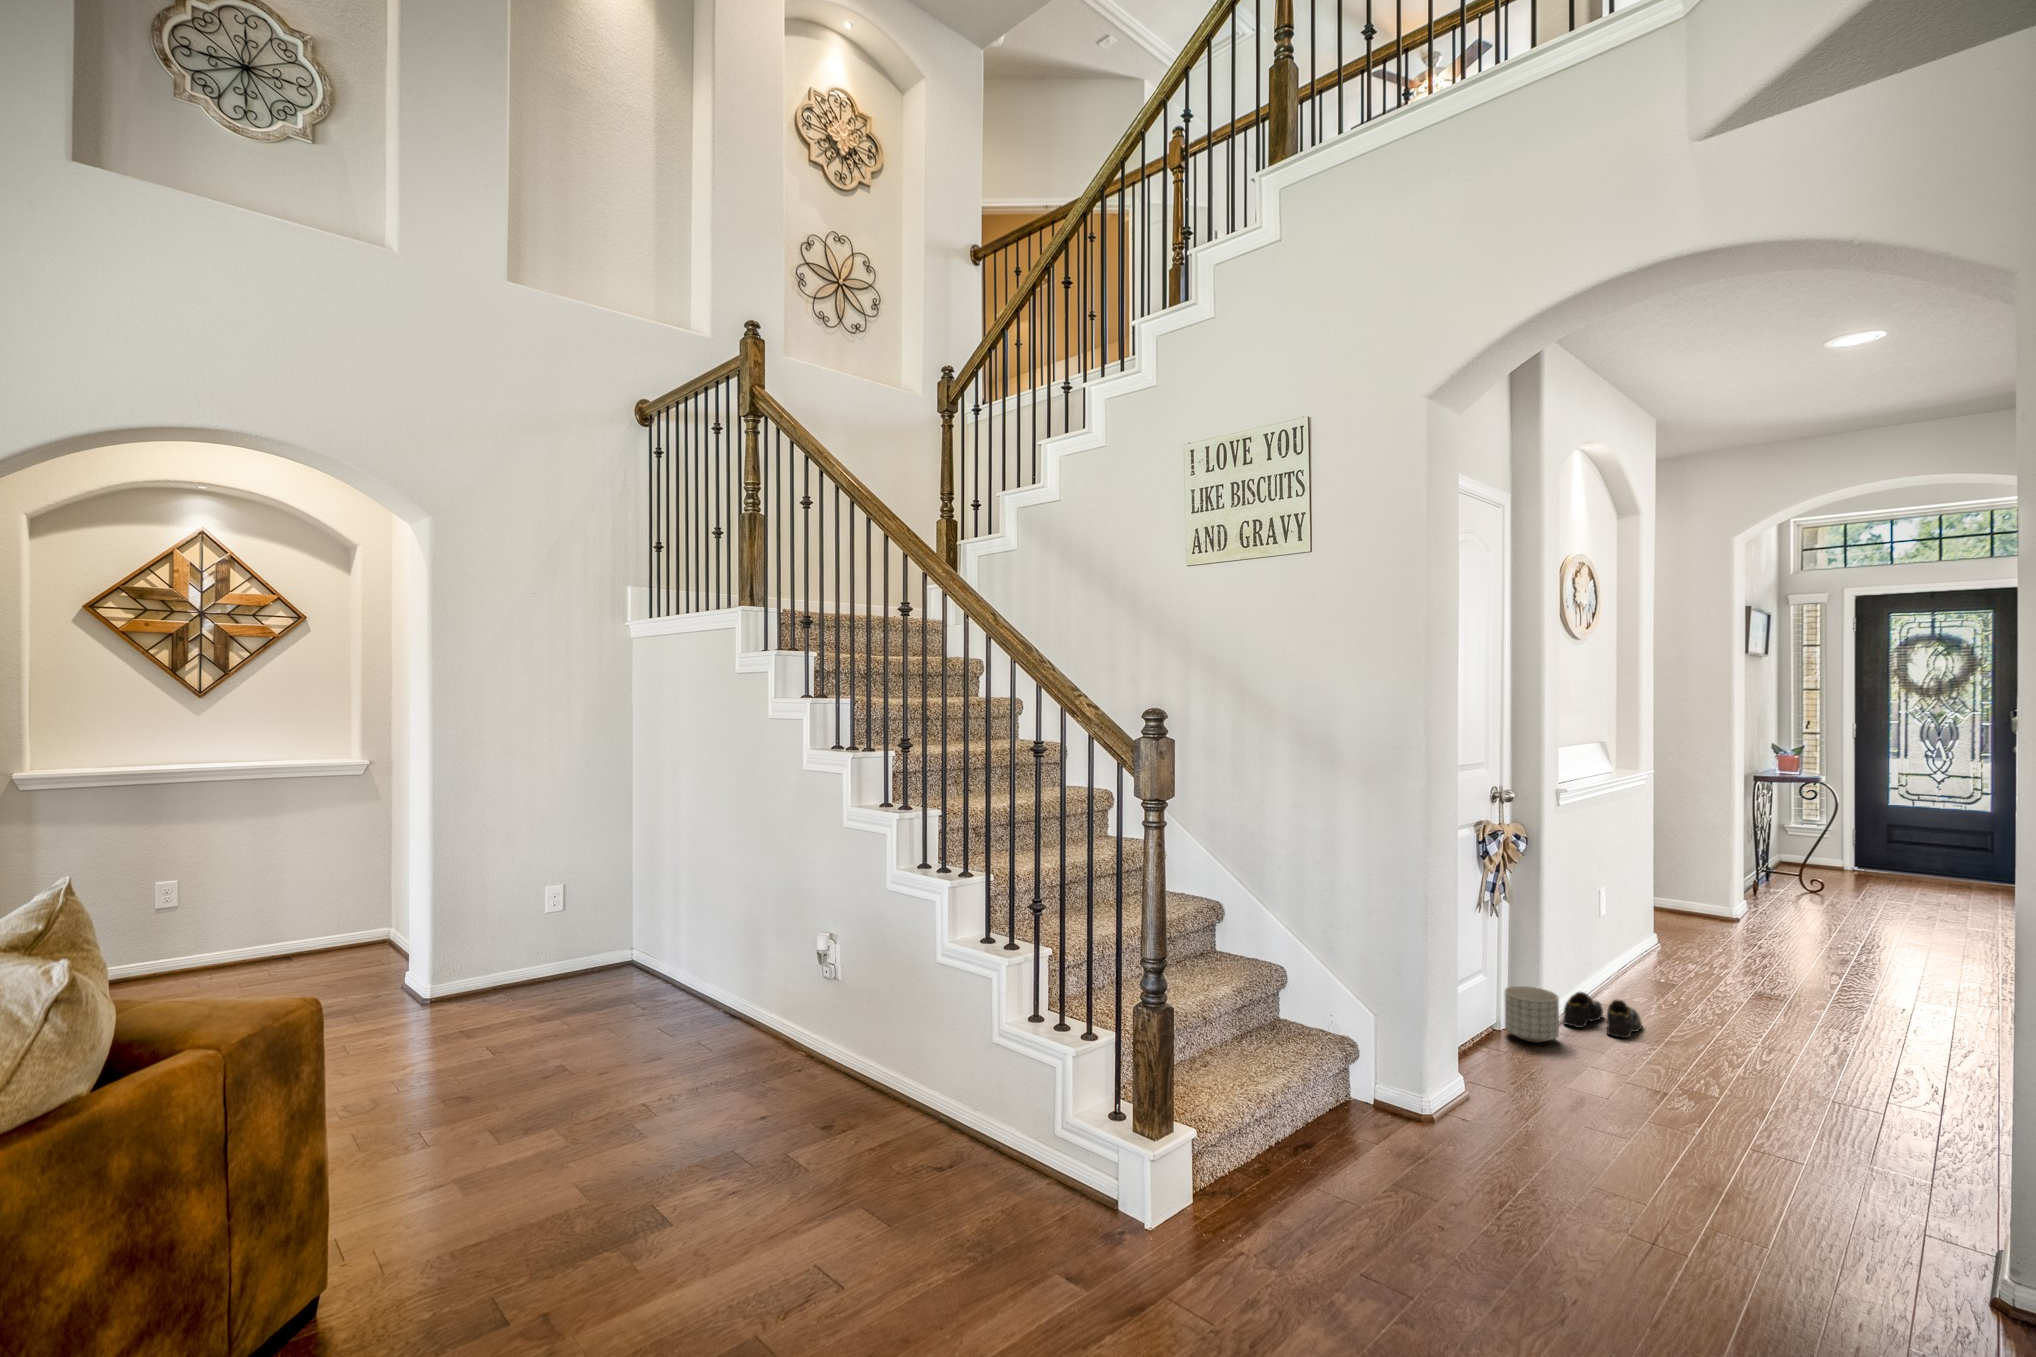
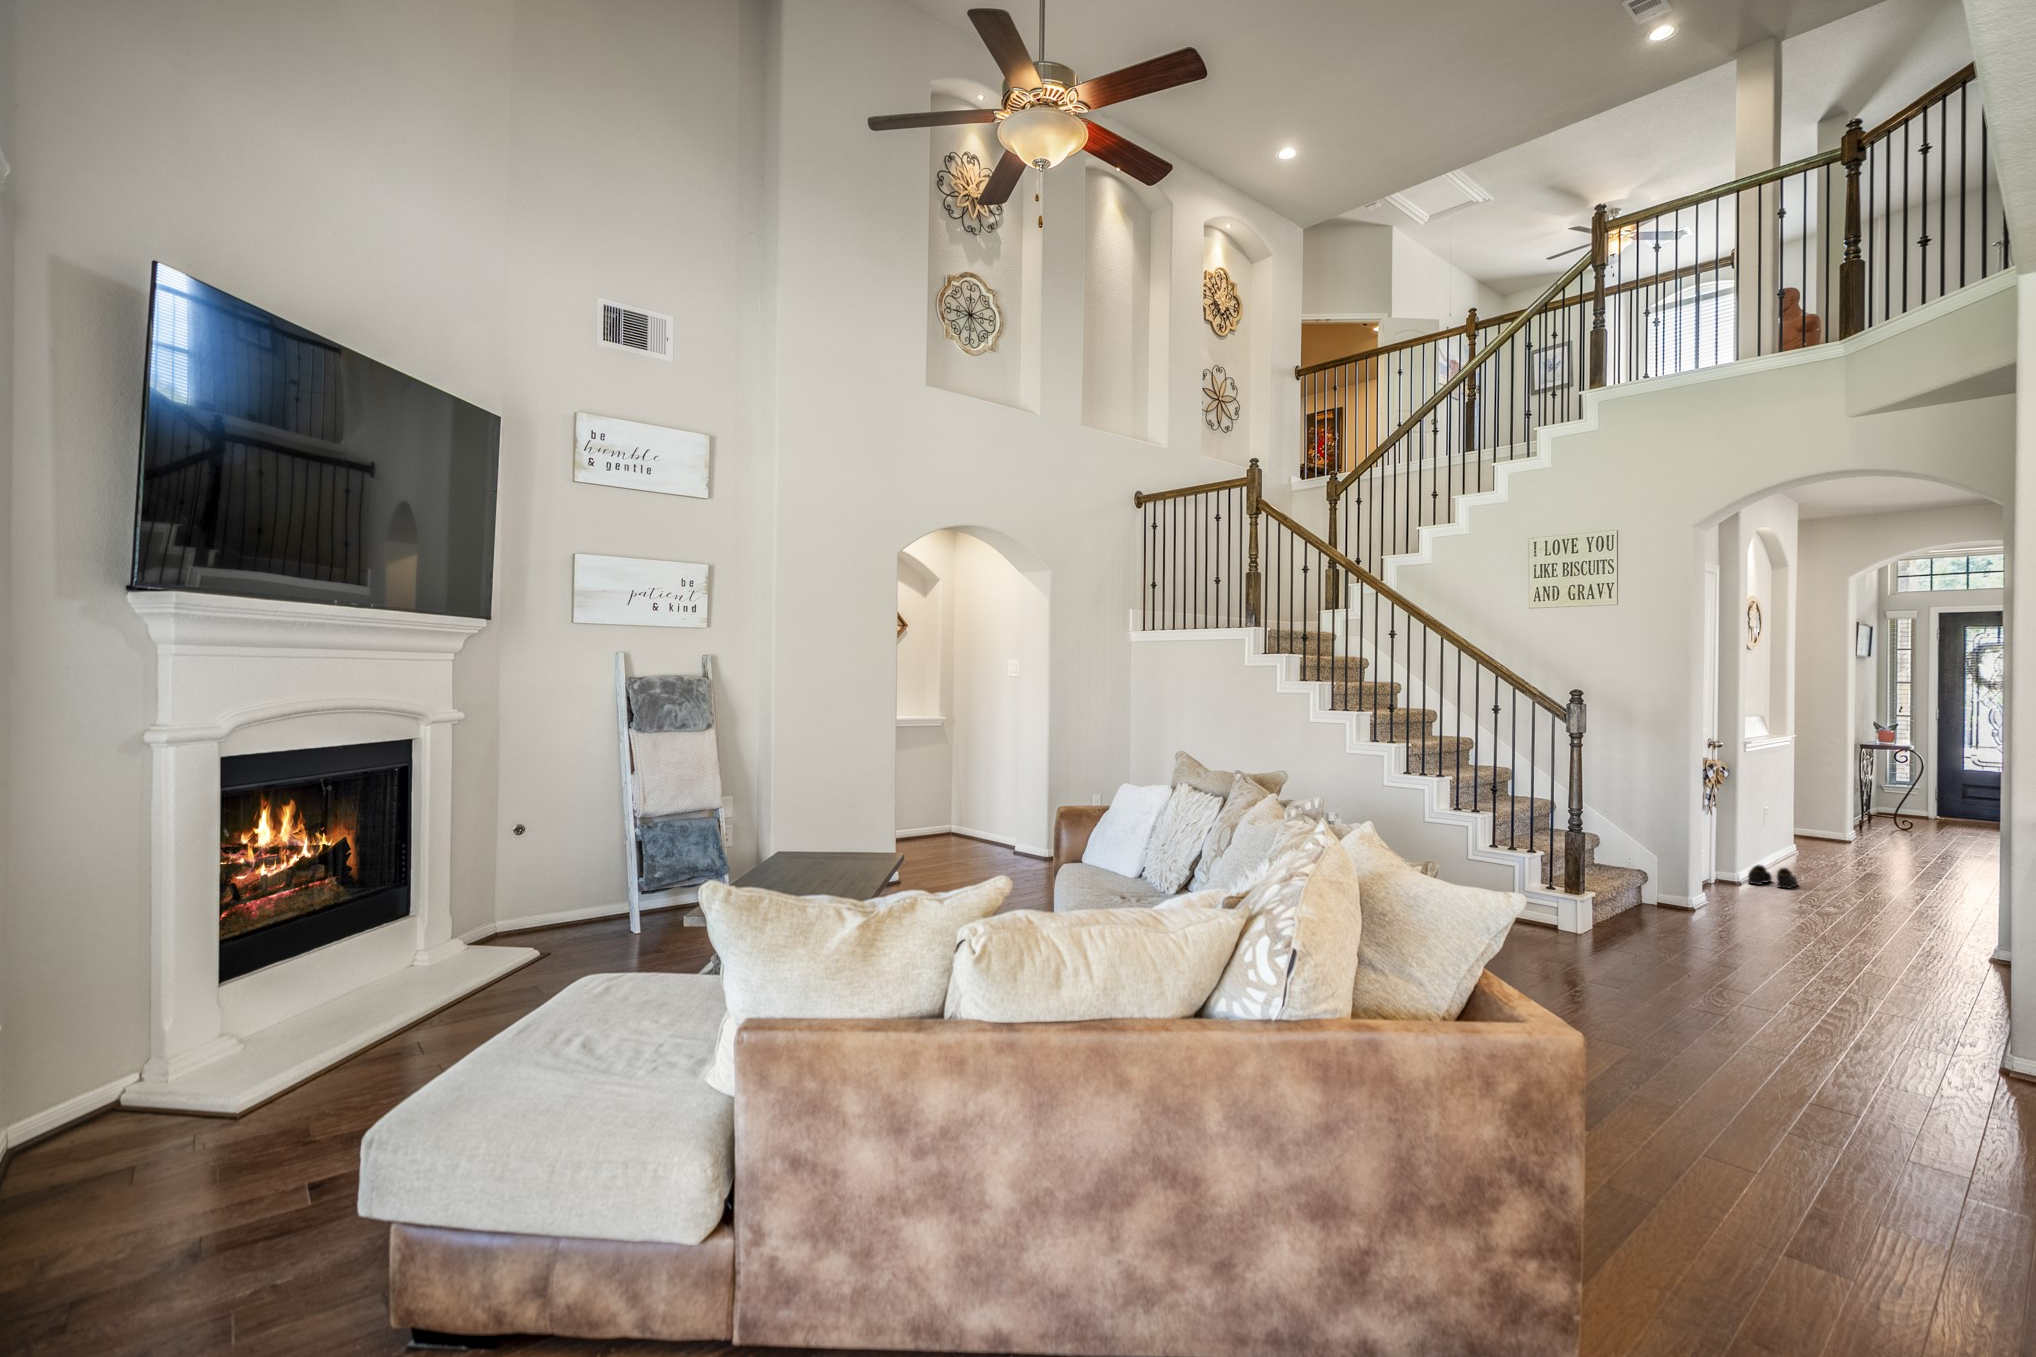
planter: present [1504,986,1559,1043] -> none [1714,858,1749,890]

